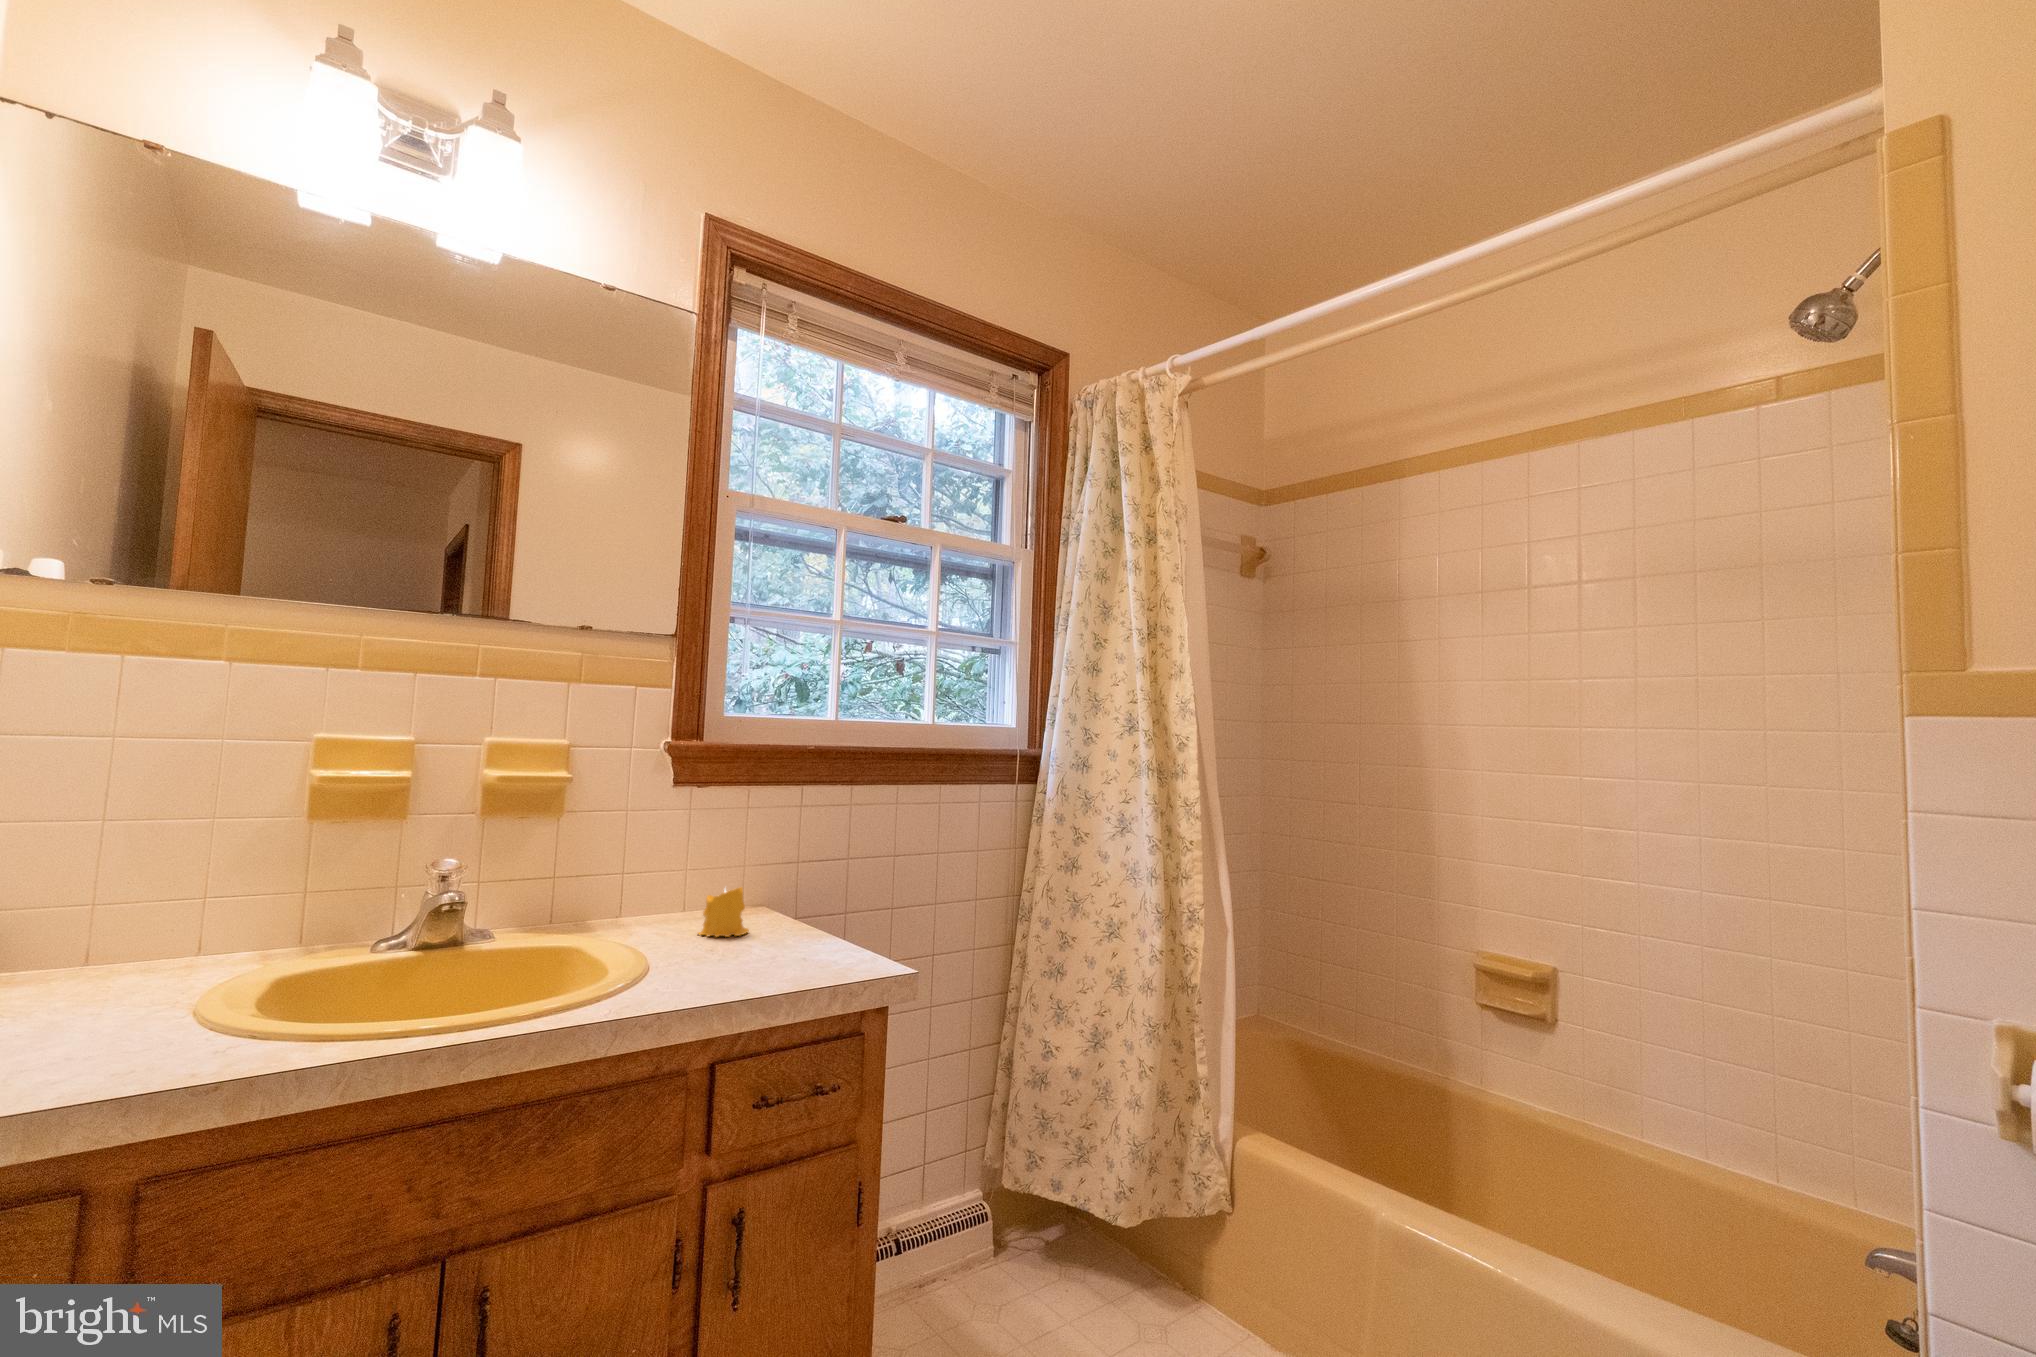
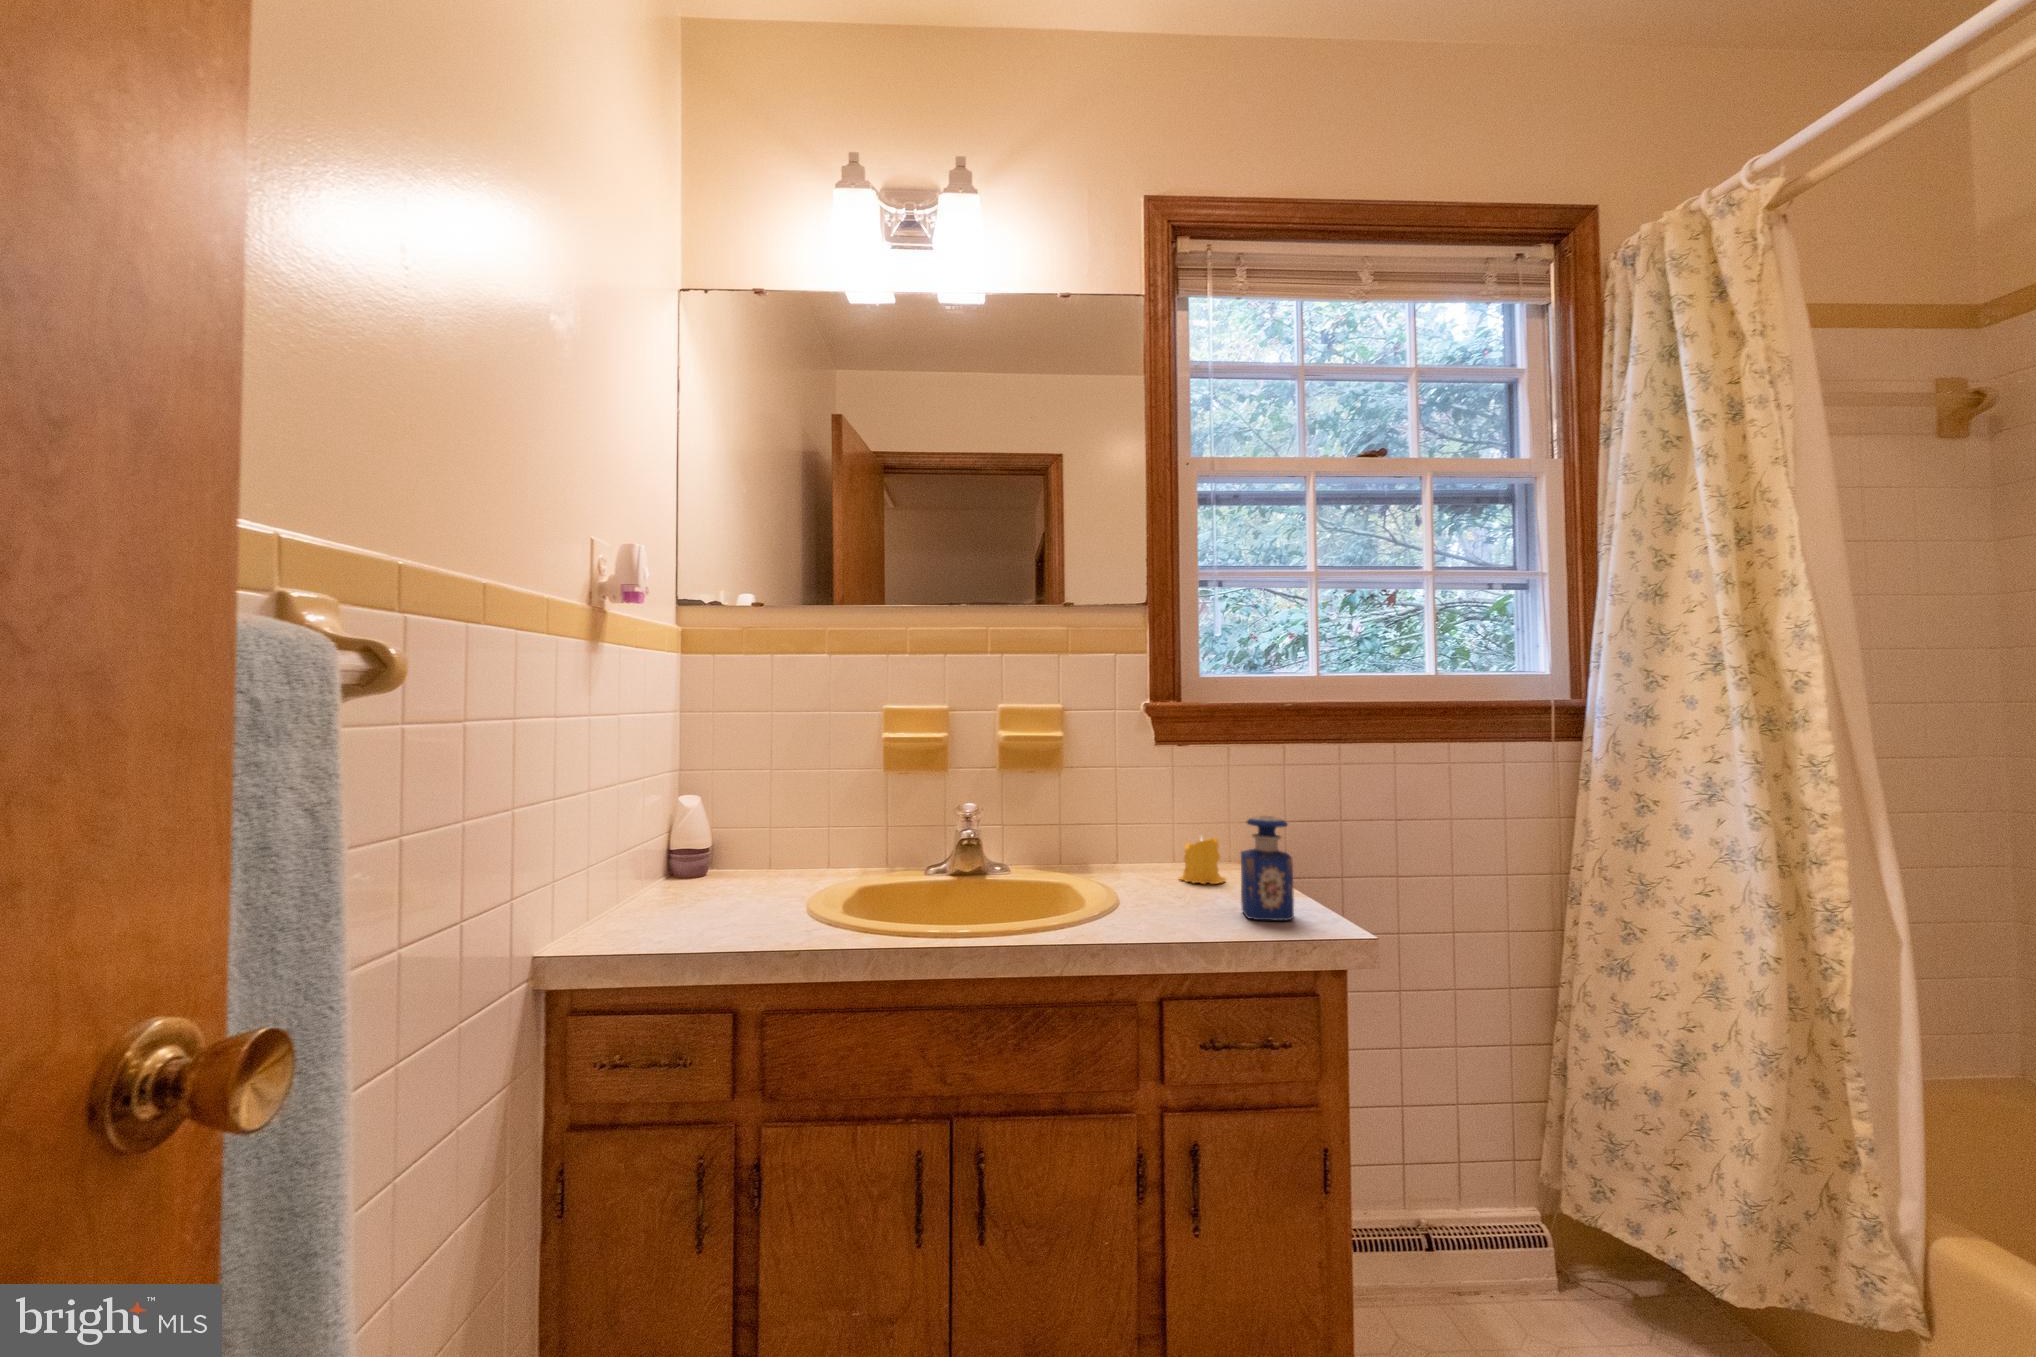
perfume bottle: none [780,863,835,966] -> present [1241,816,1294,920]

